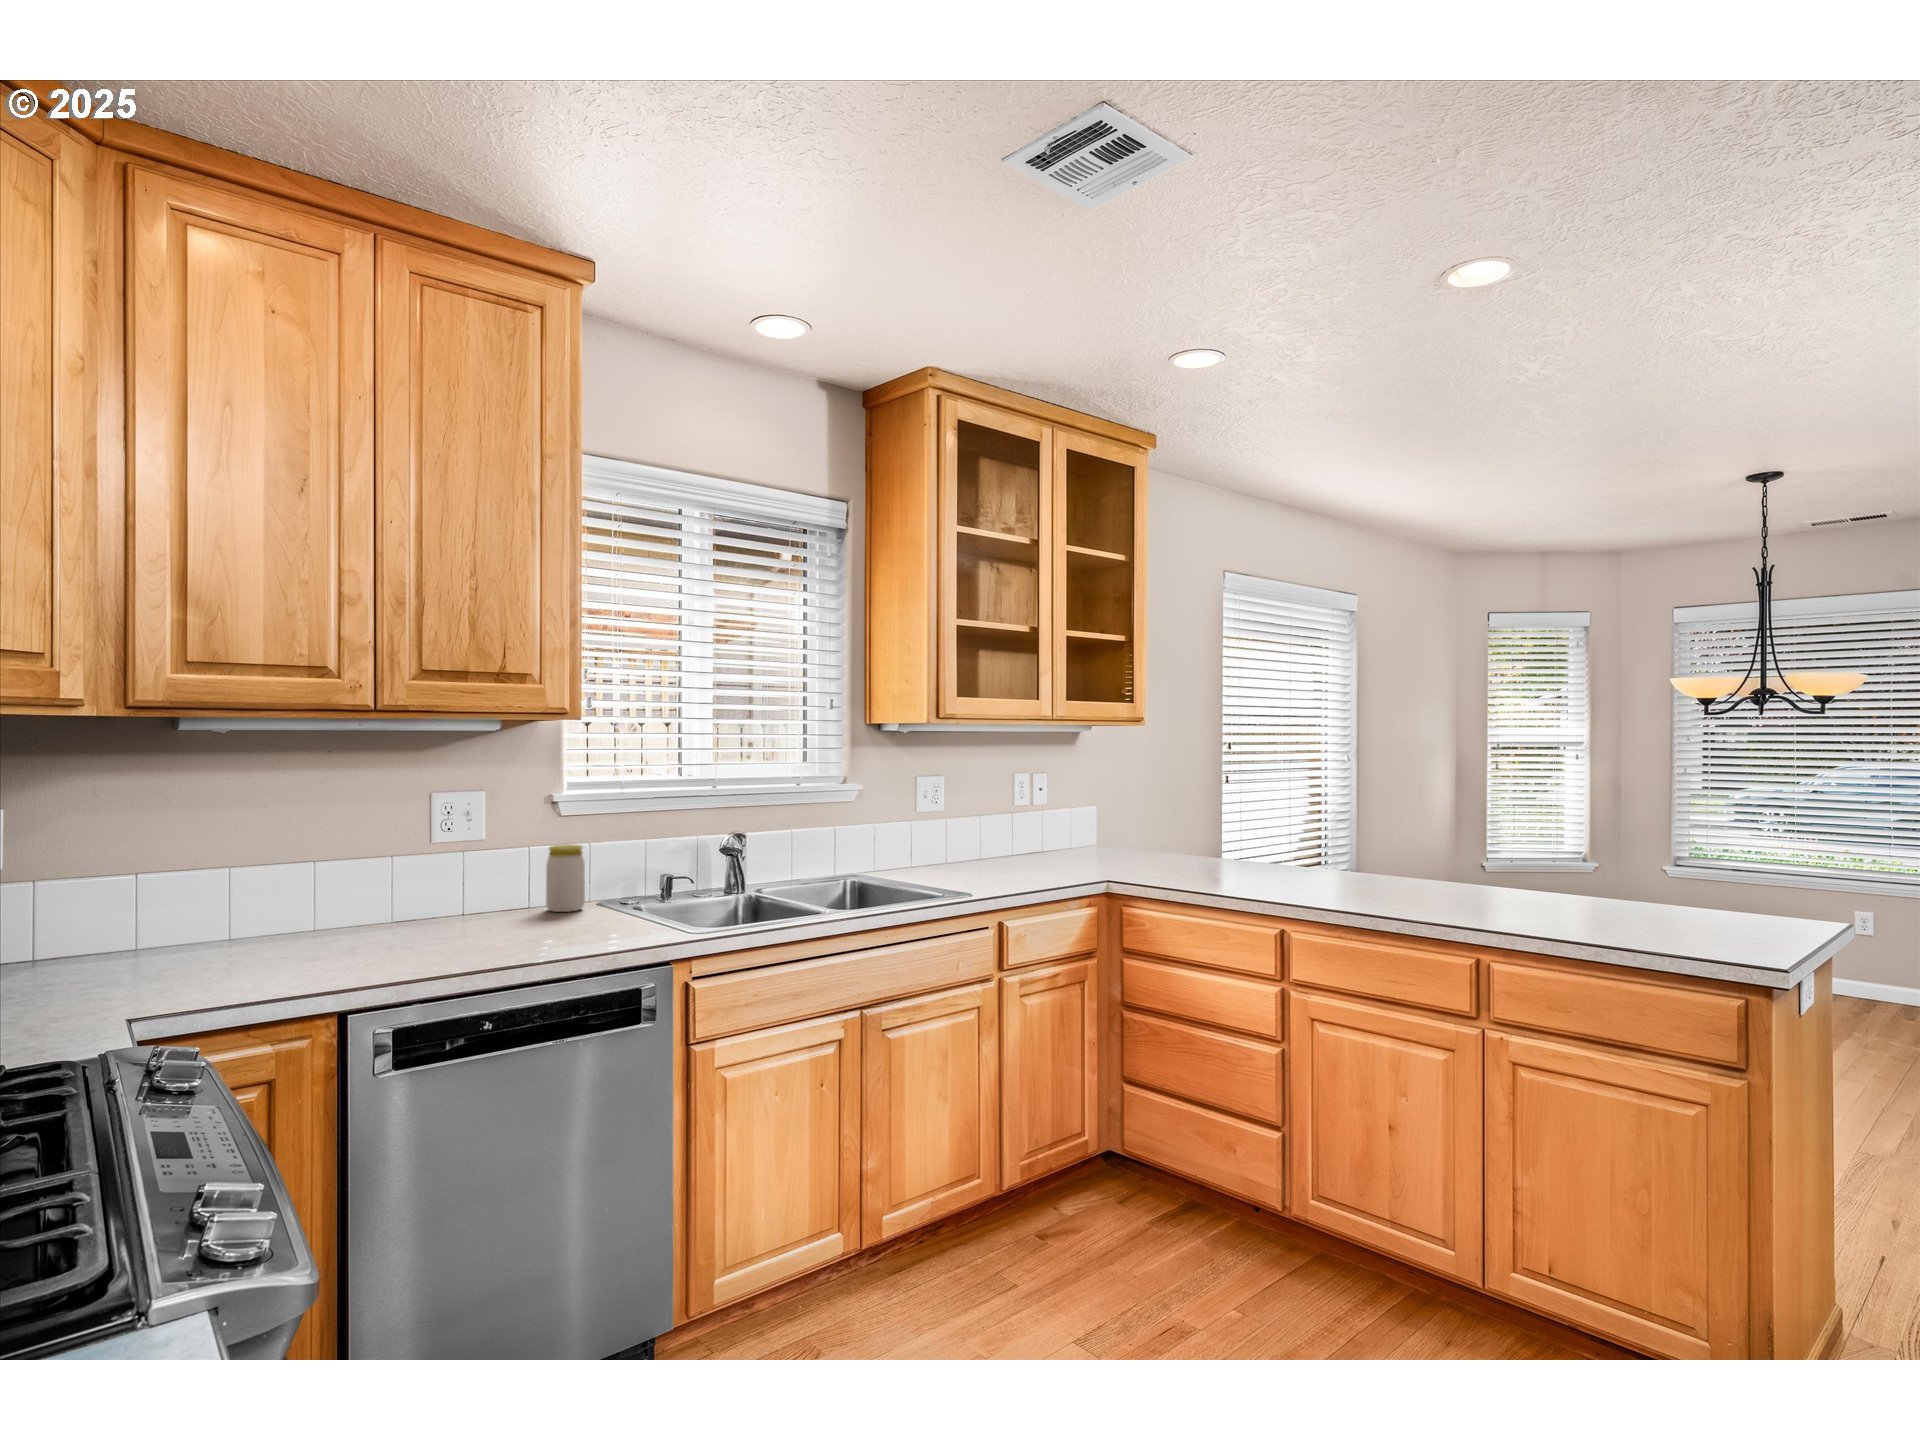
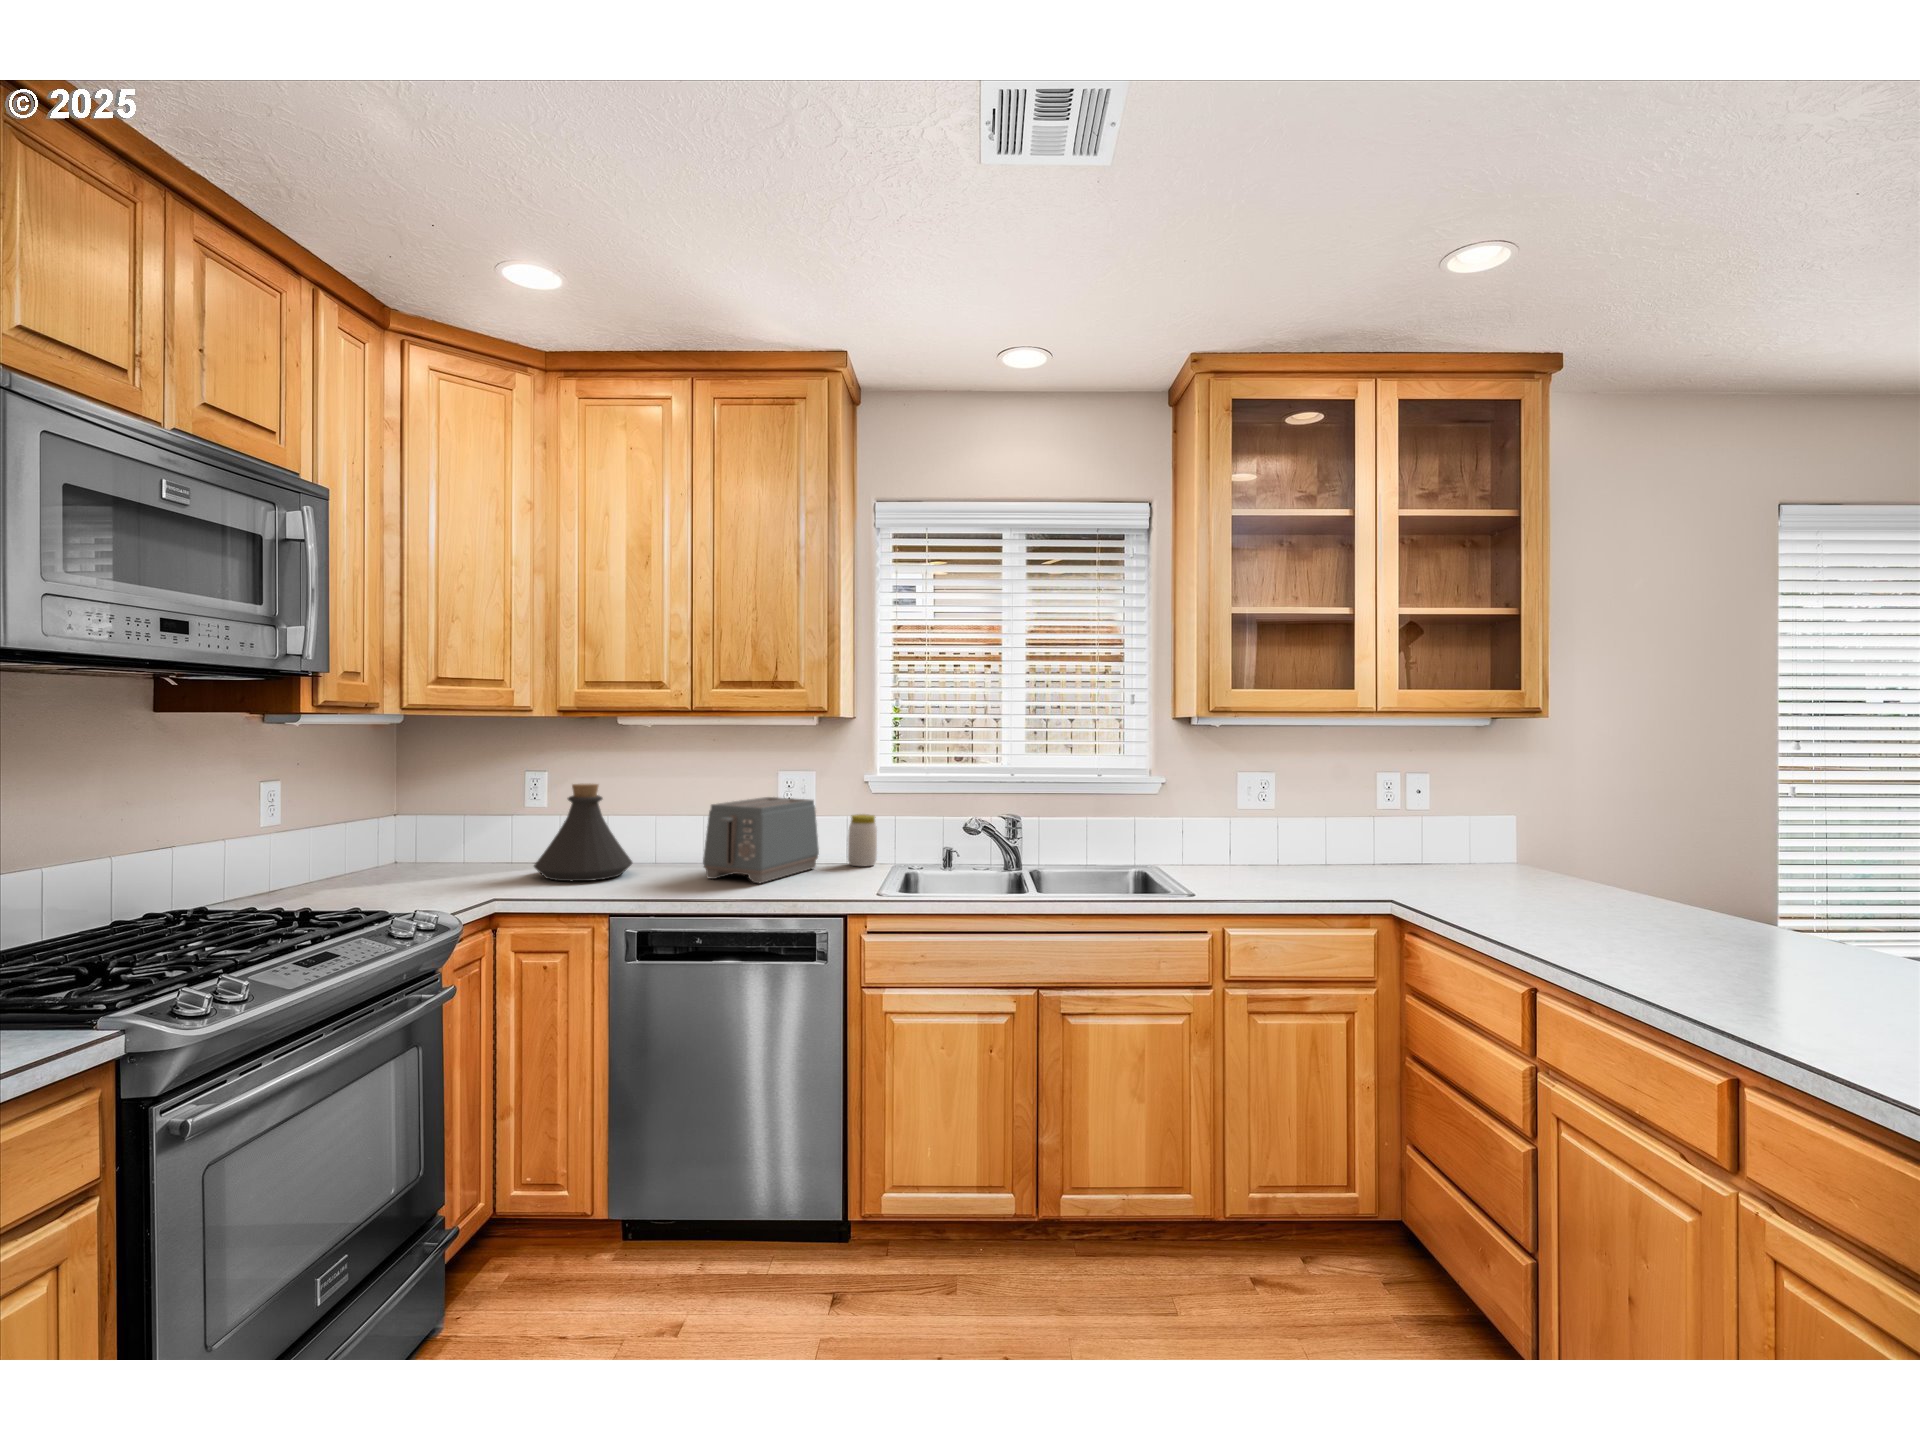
toaster: none [422,830,529,951] -> present [703,797,819,883]
bottle: none [125,831,303,990] -> present [534,784,632,881]

